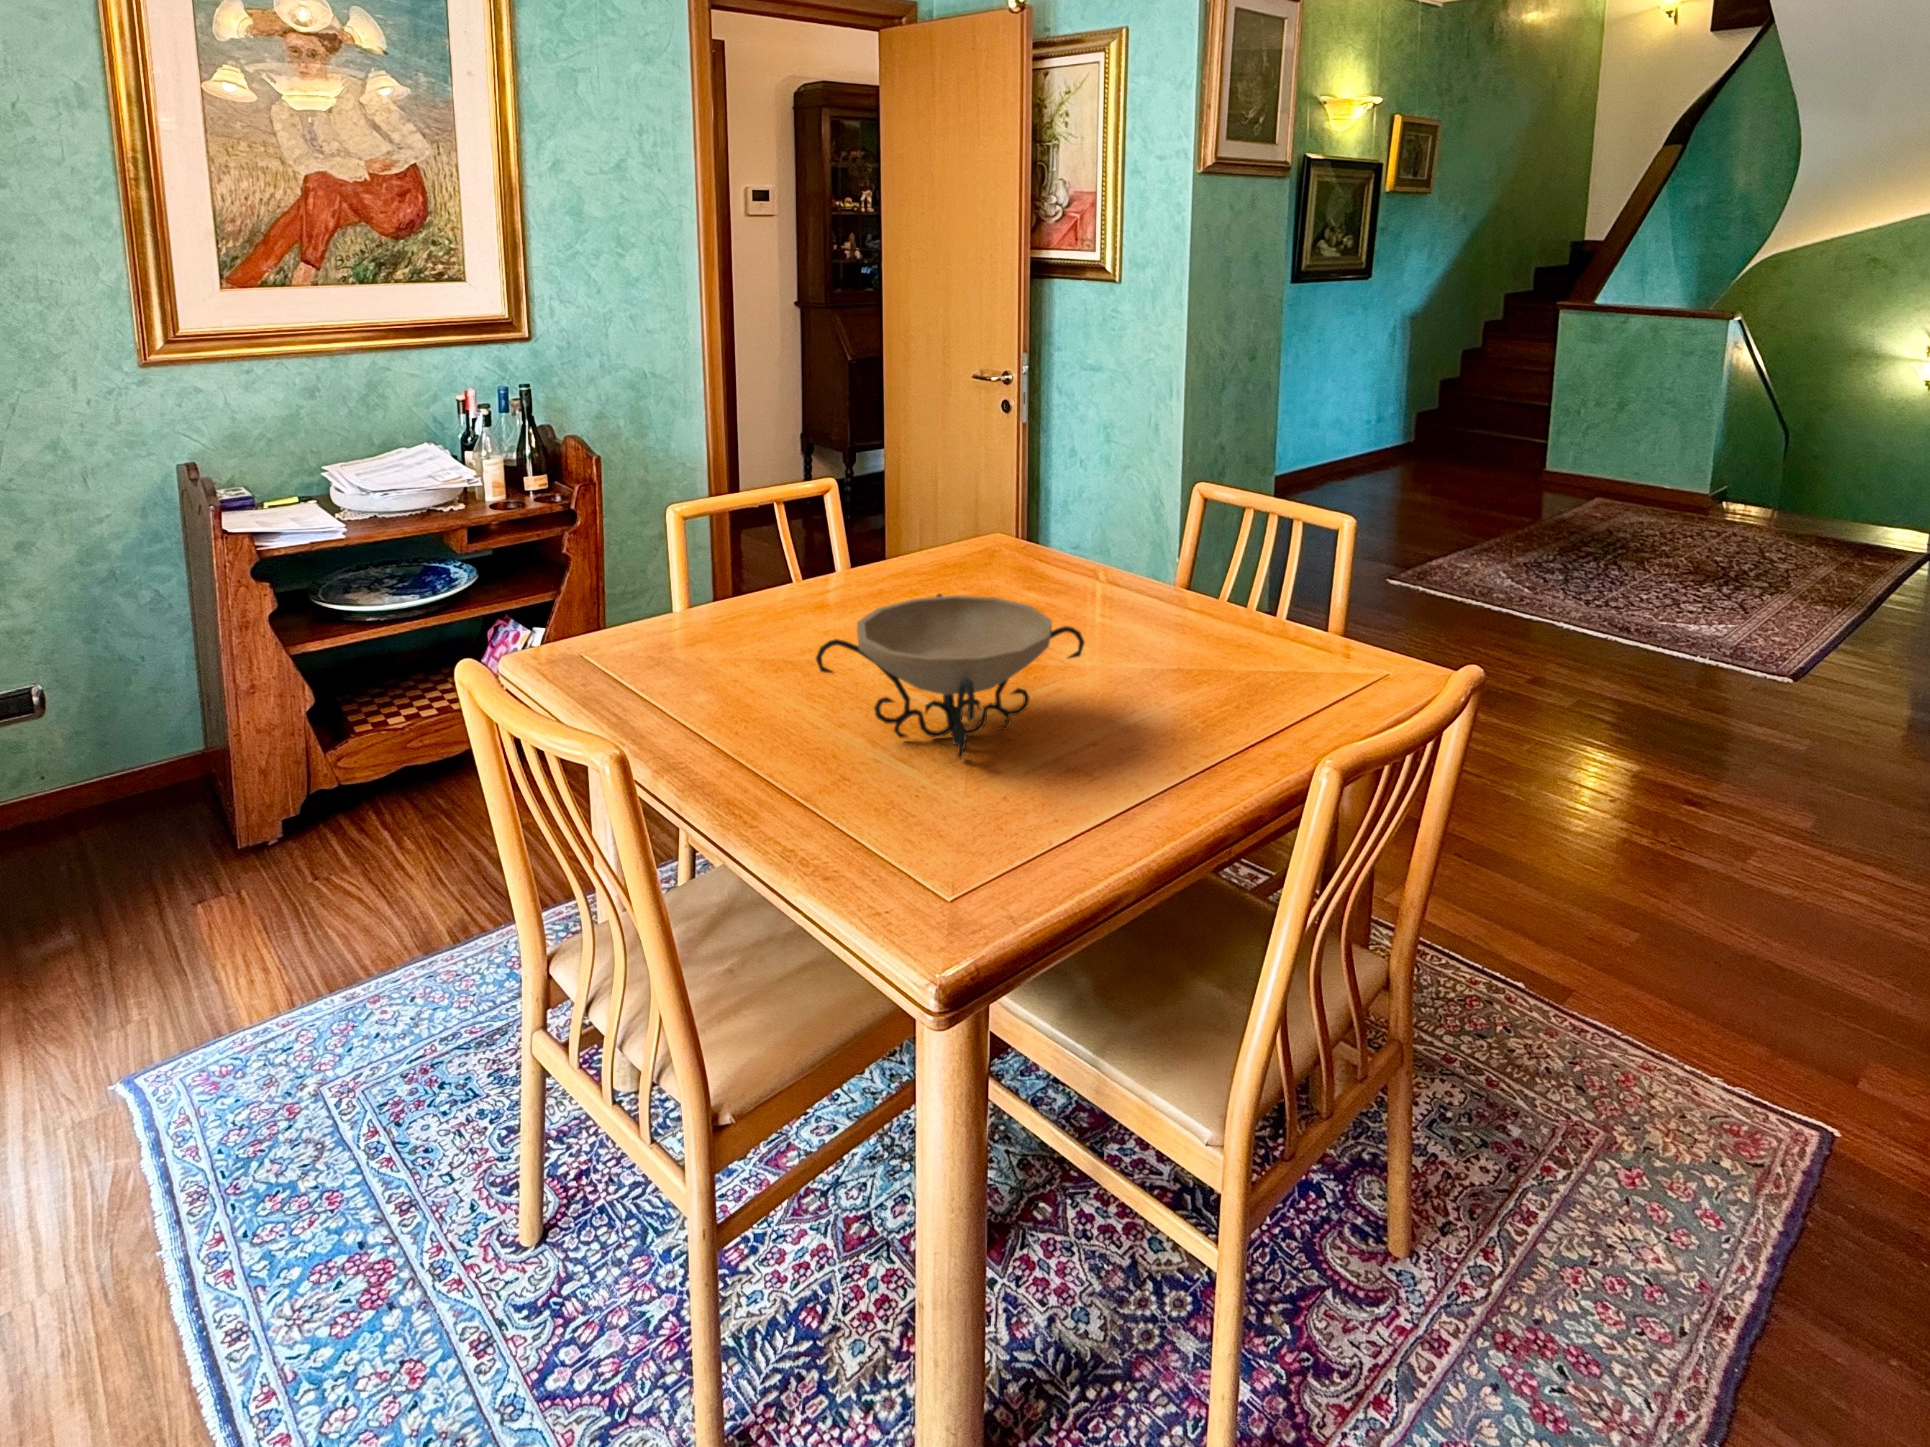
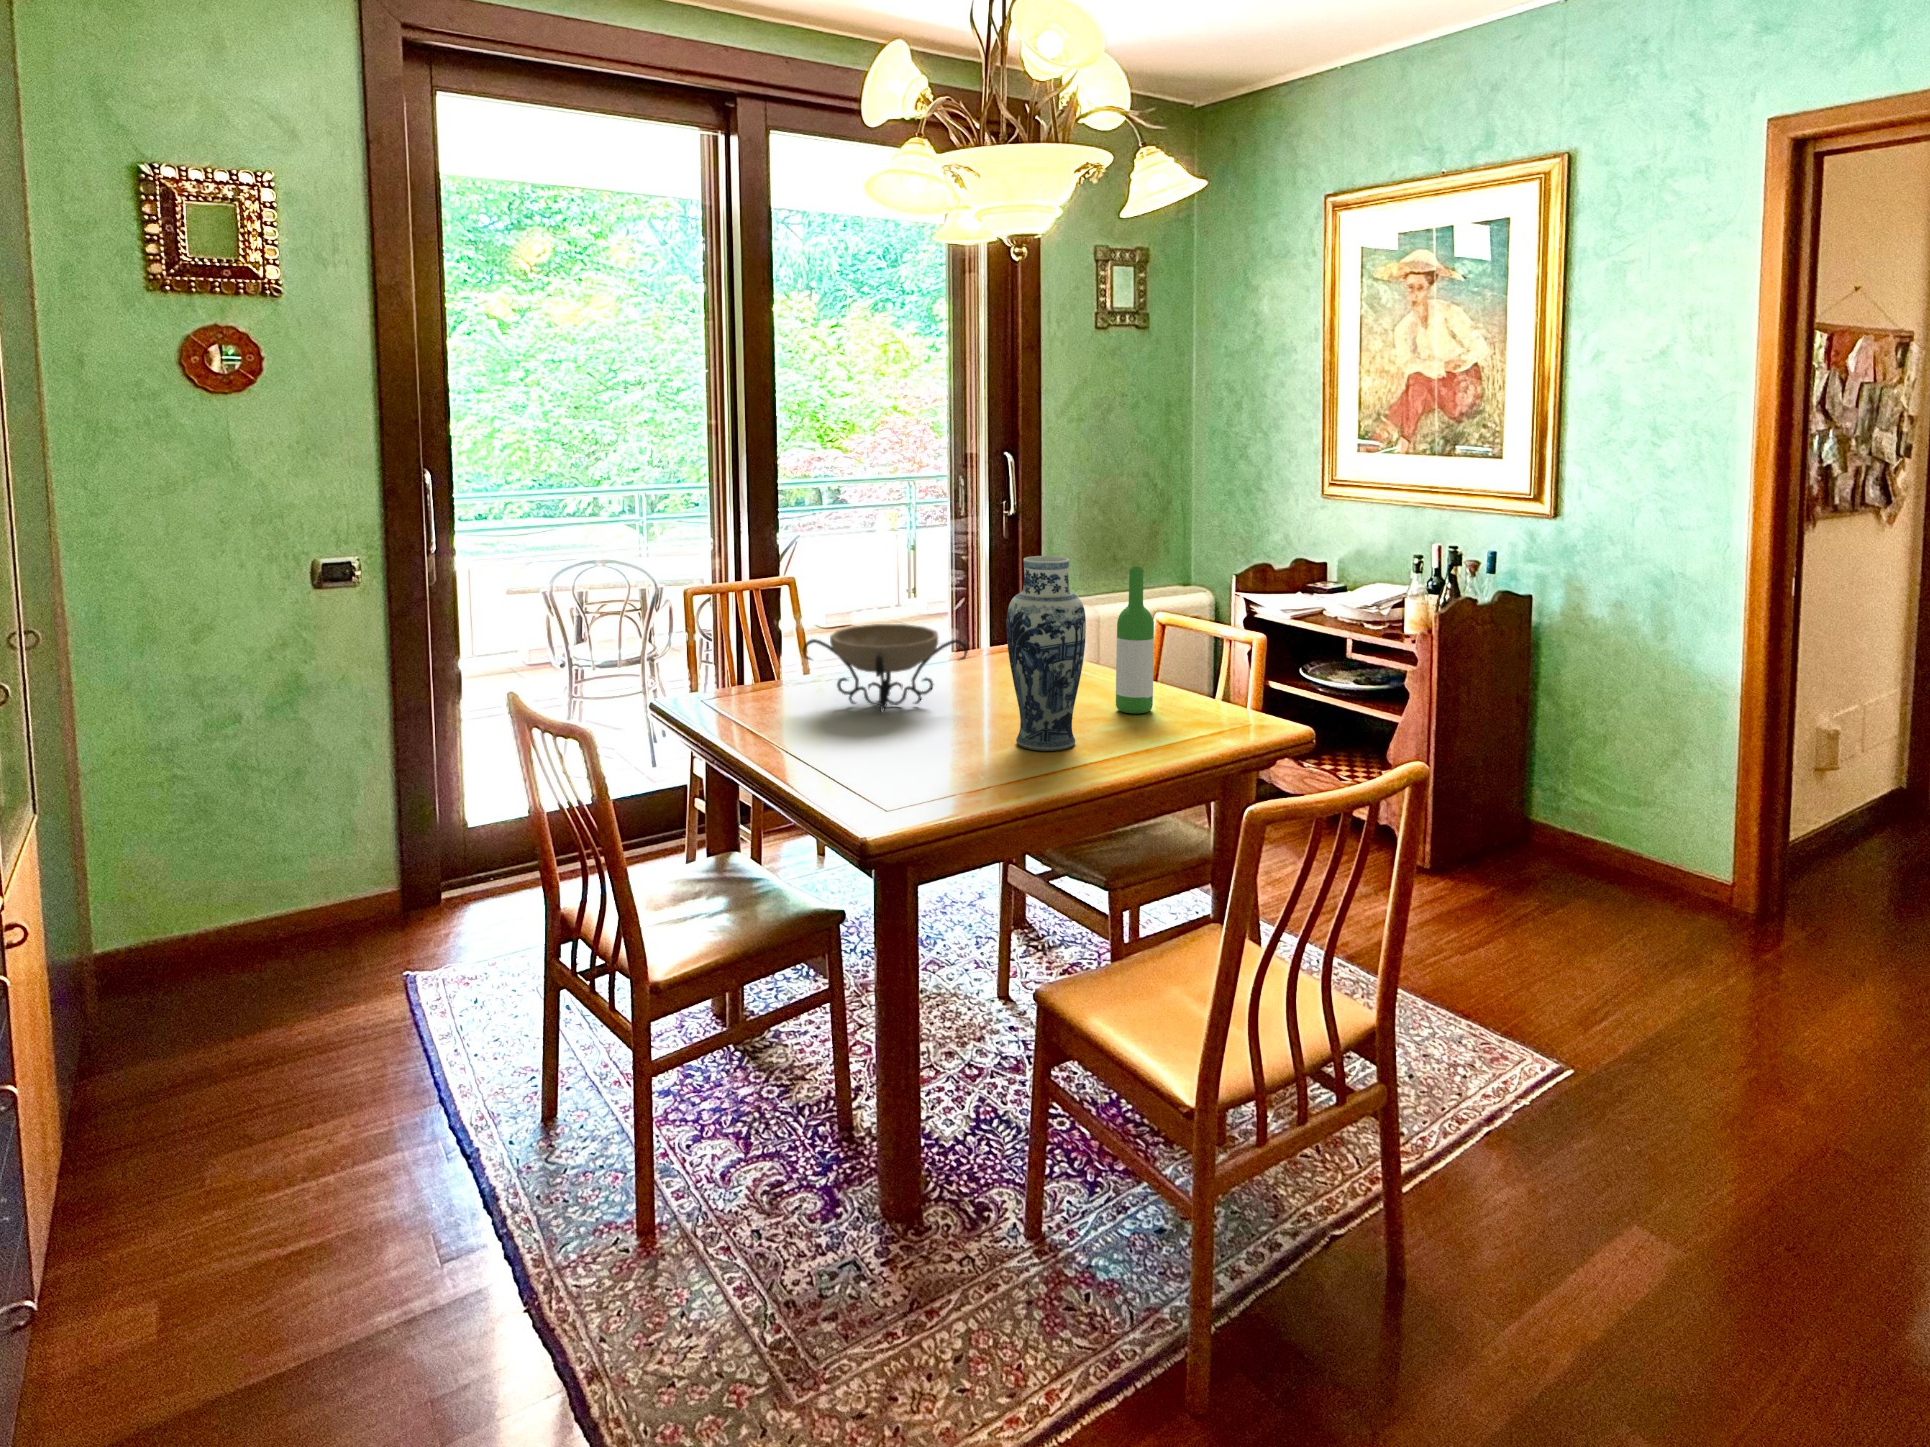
vase: none [1068,414,1162,641] -> present [1007,556,1086,751]
wine bottle: none [919,430,963,603] -> present [1116,567,1154,714]

